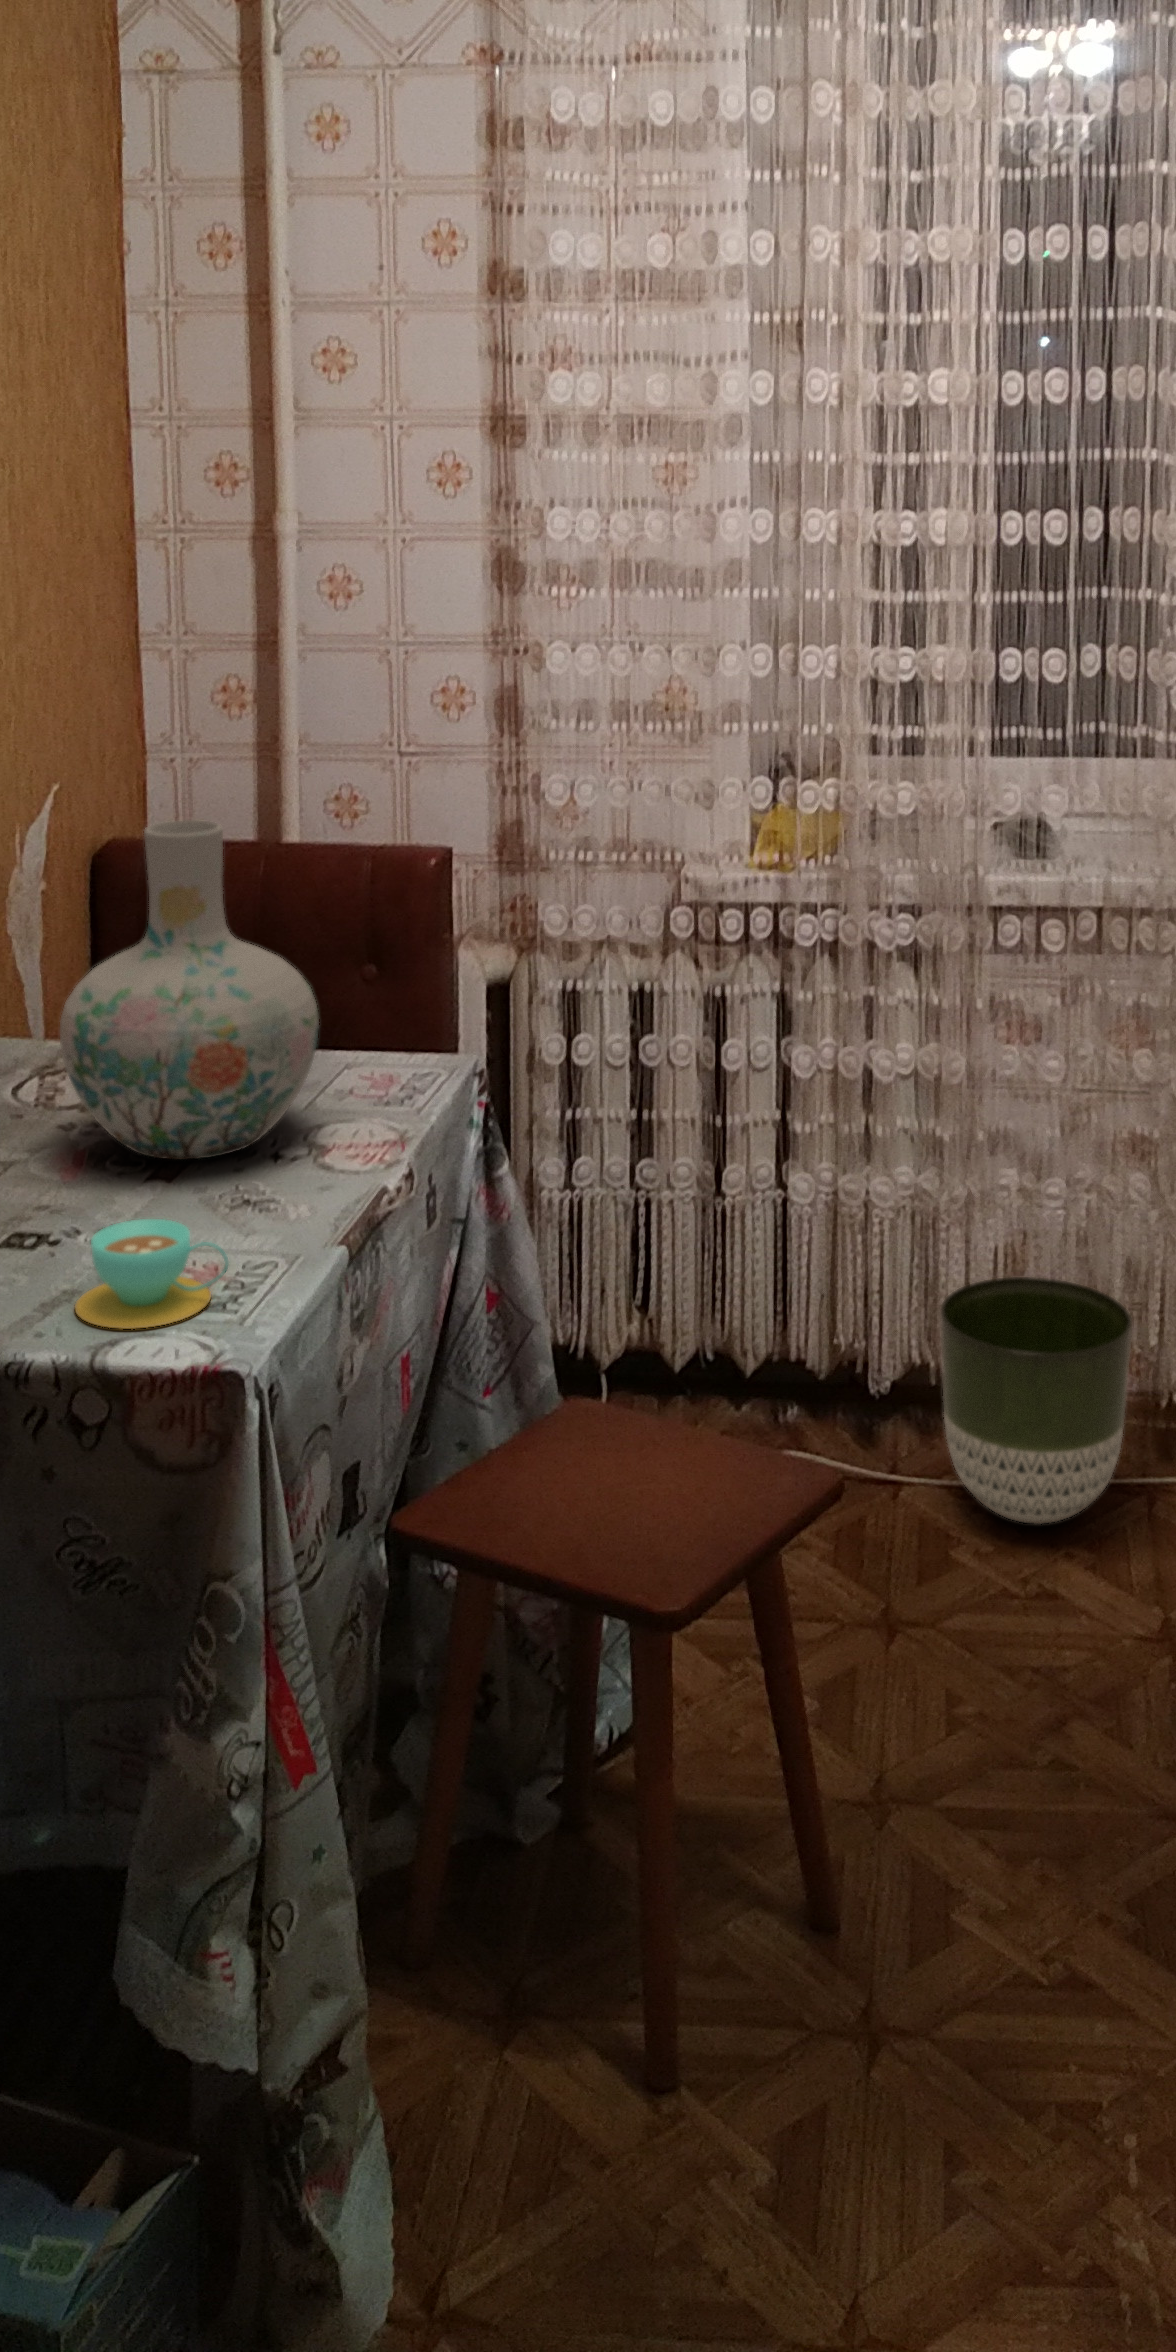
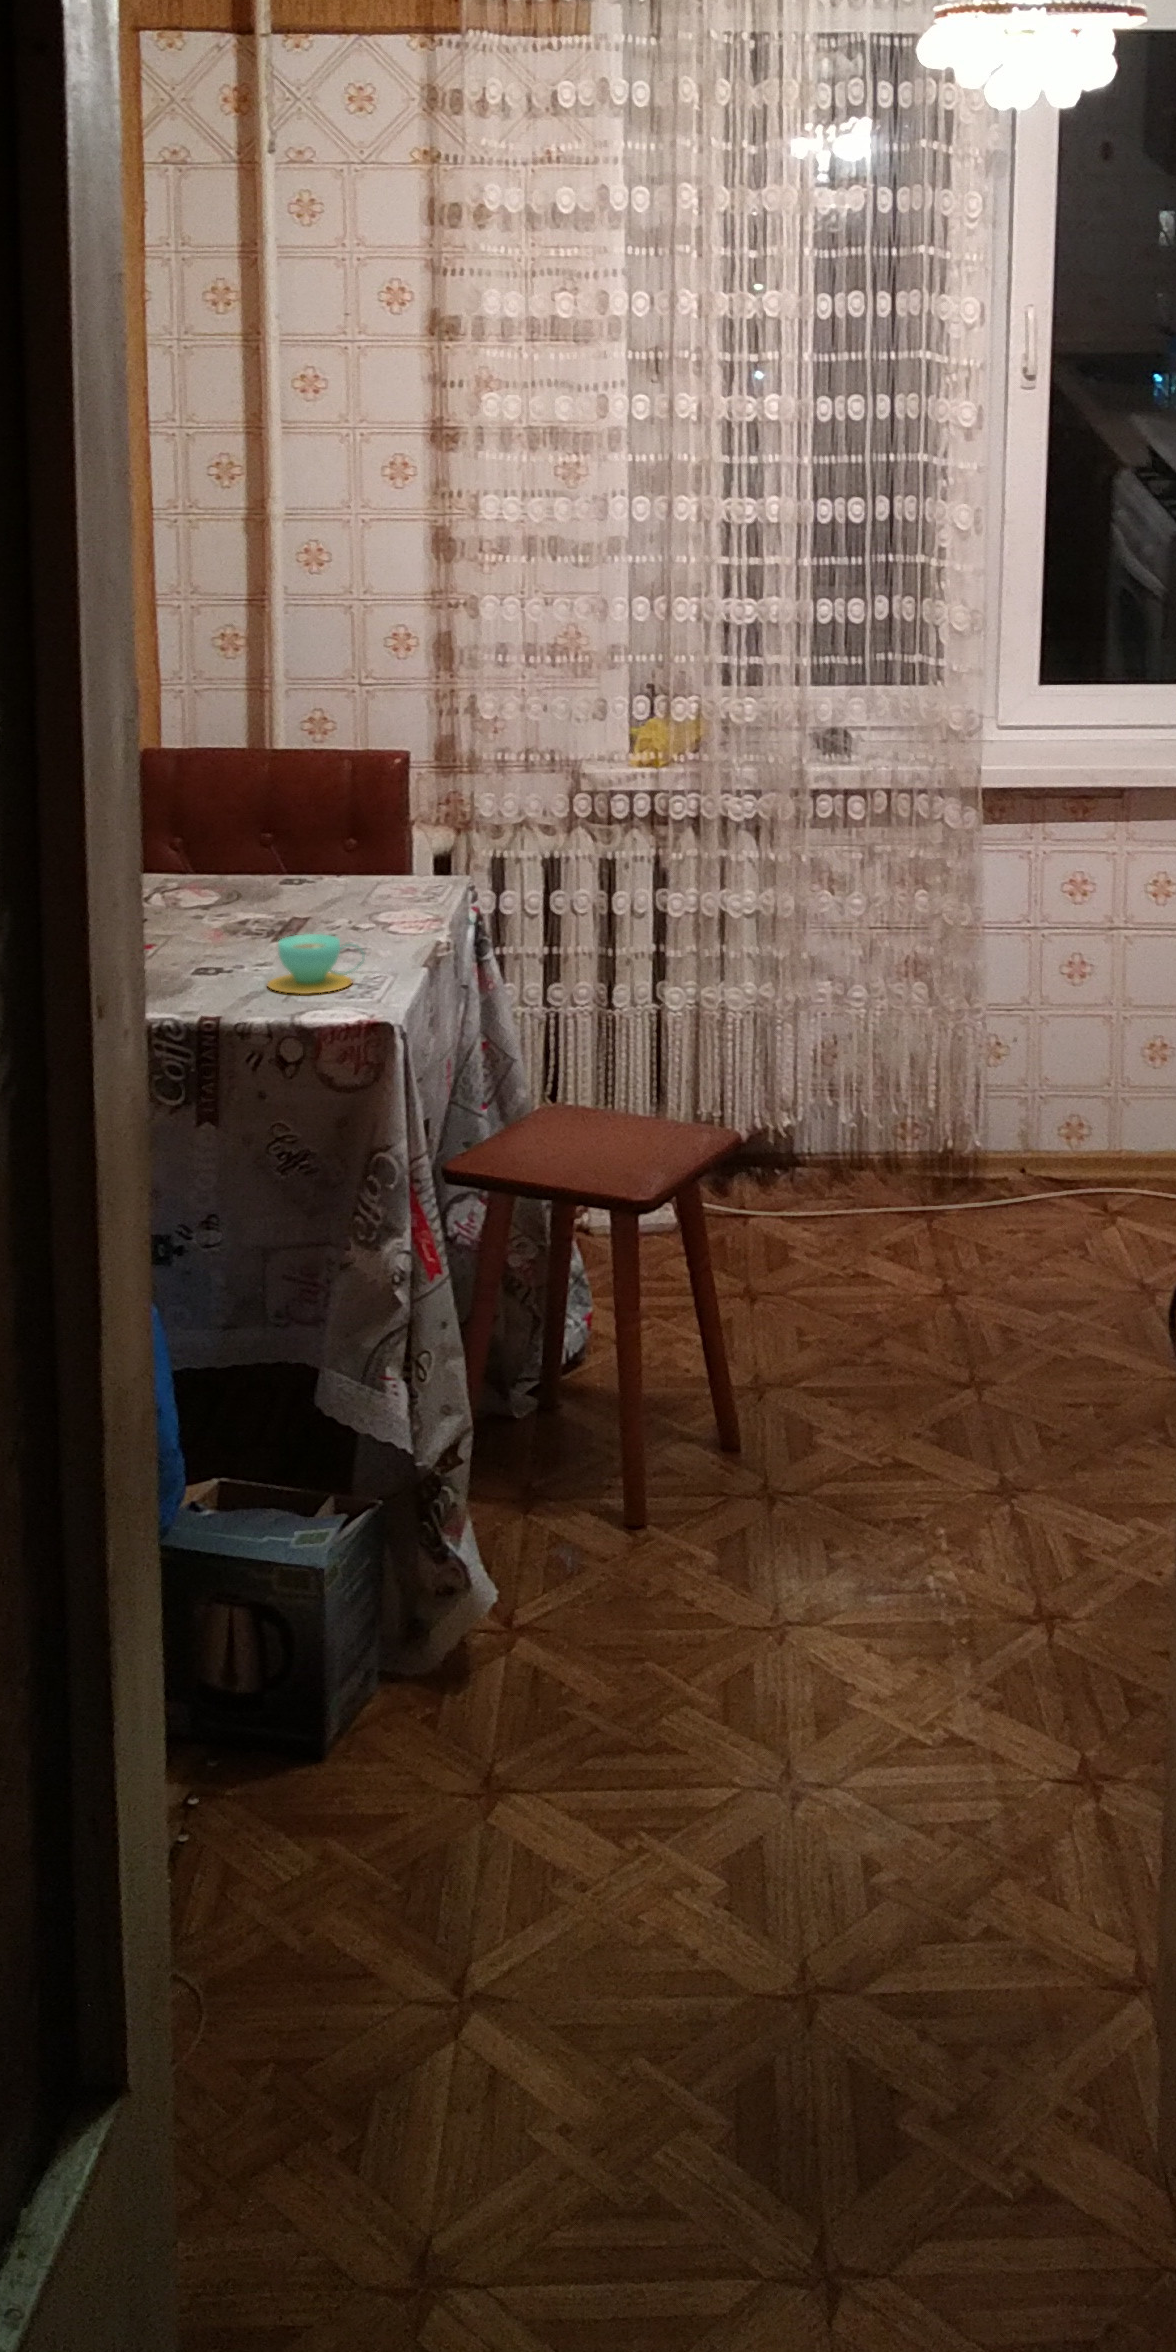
vase: present [60,820,319,1160] -> none [204,699,378,925]
planter: present [940,1277,1132,1524] -> none [779,1062,916,1232]

